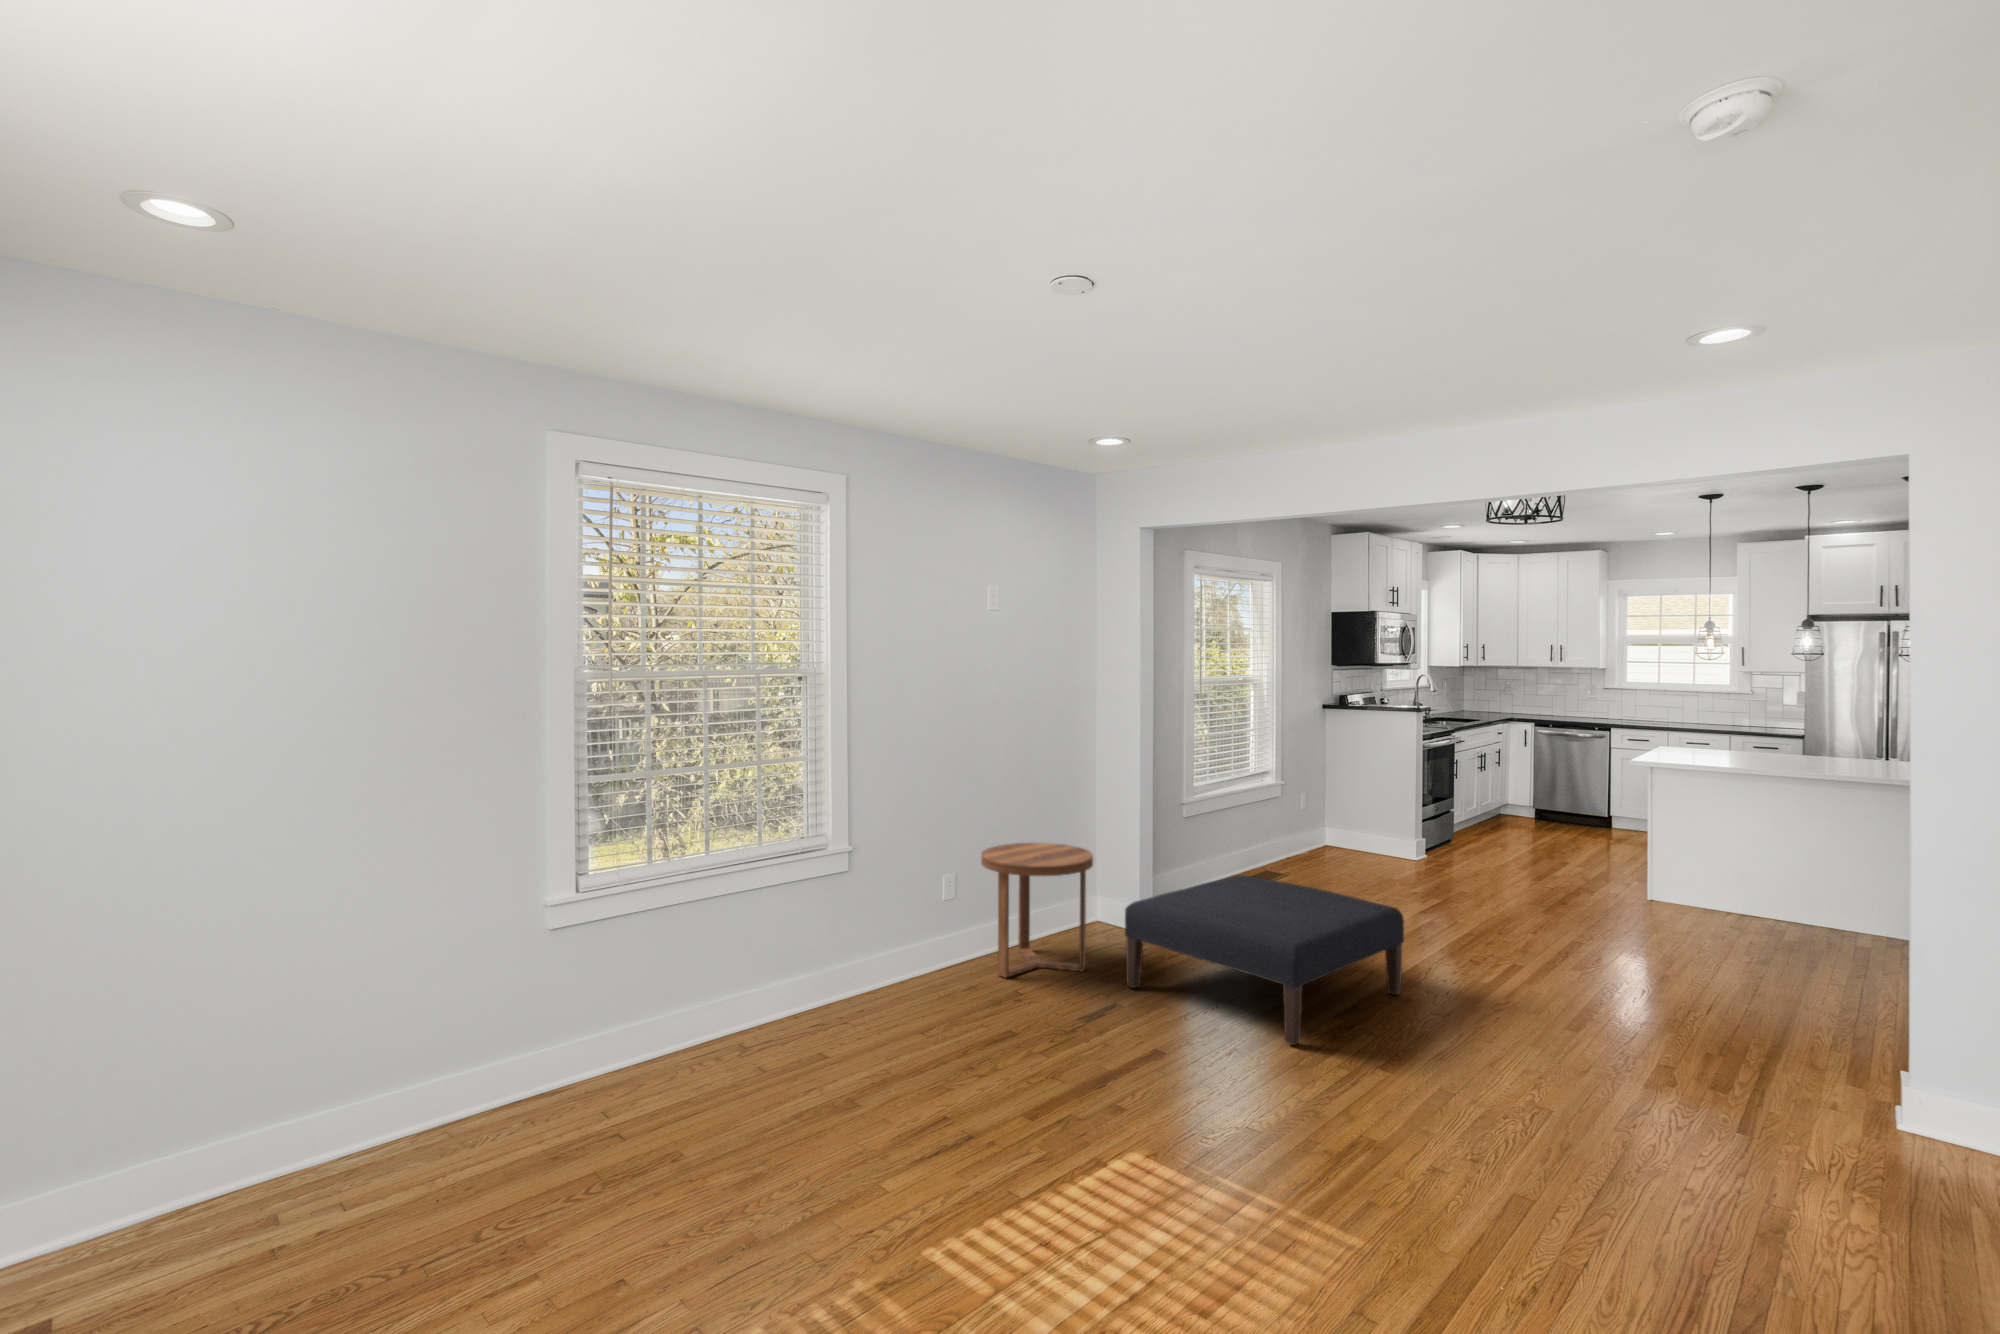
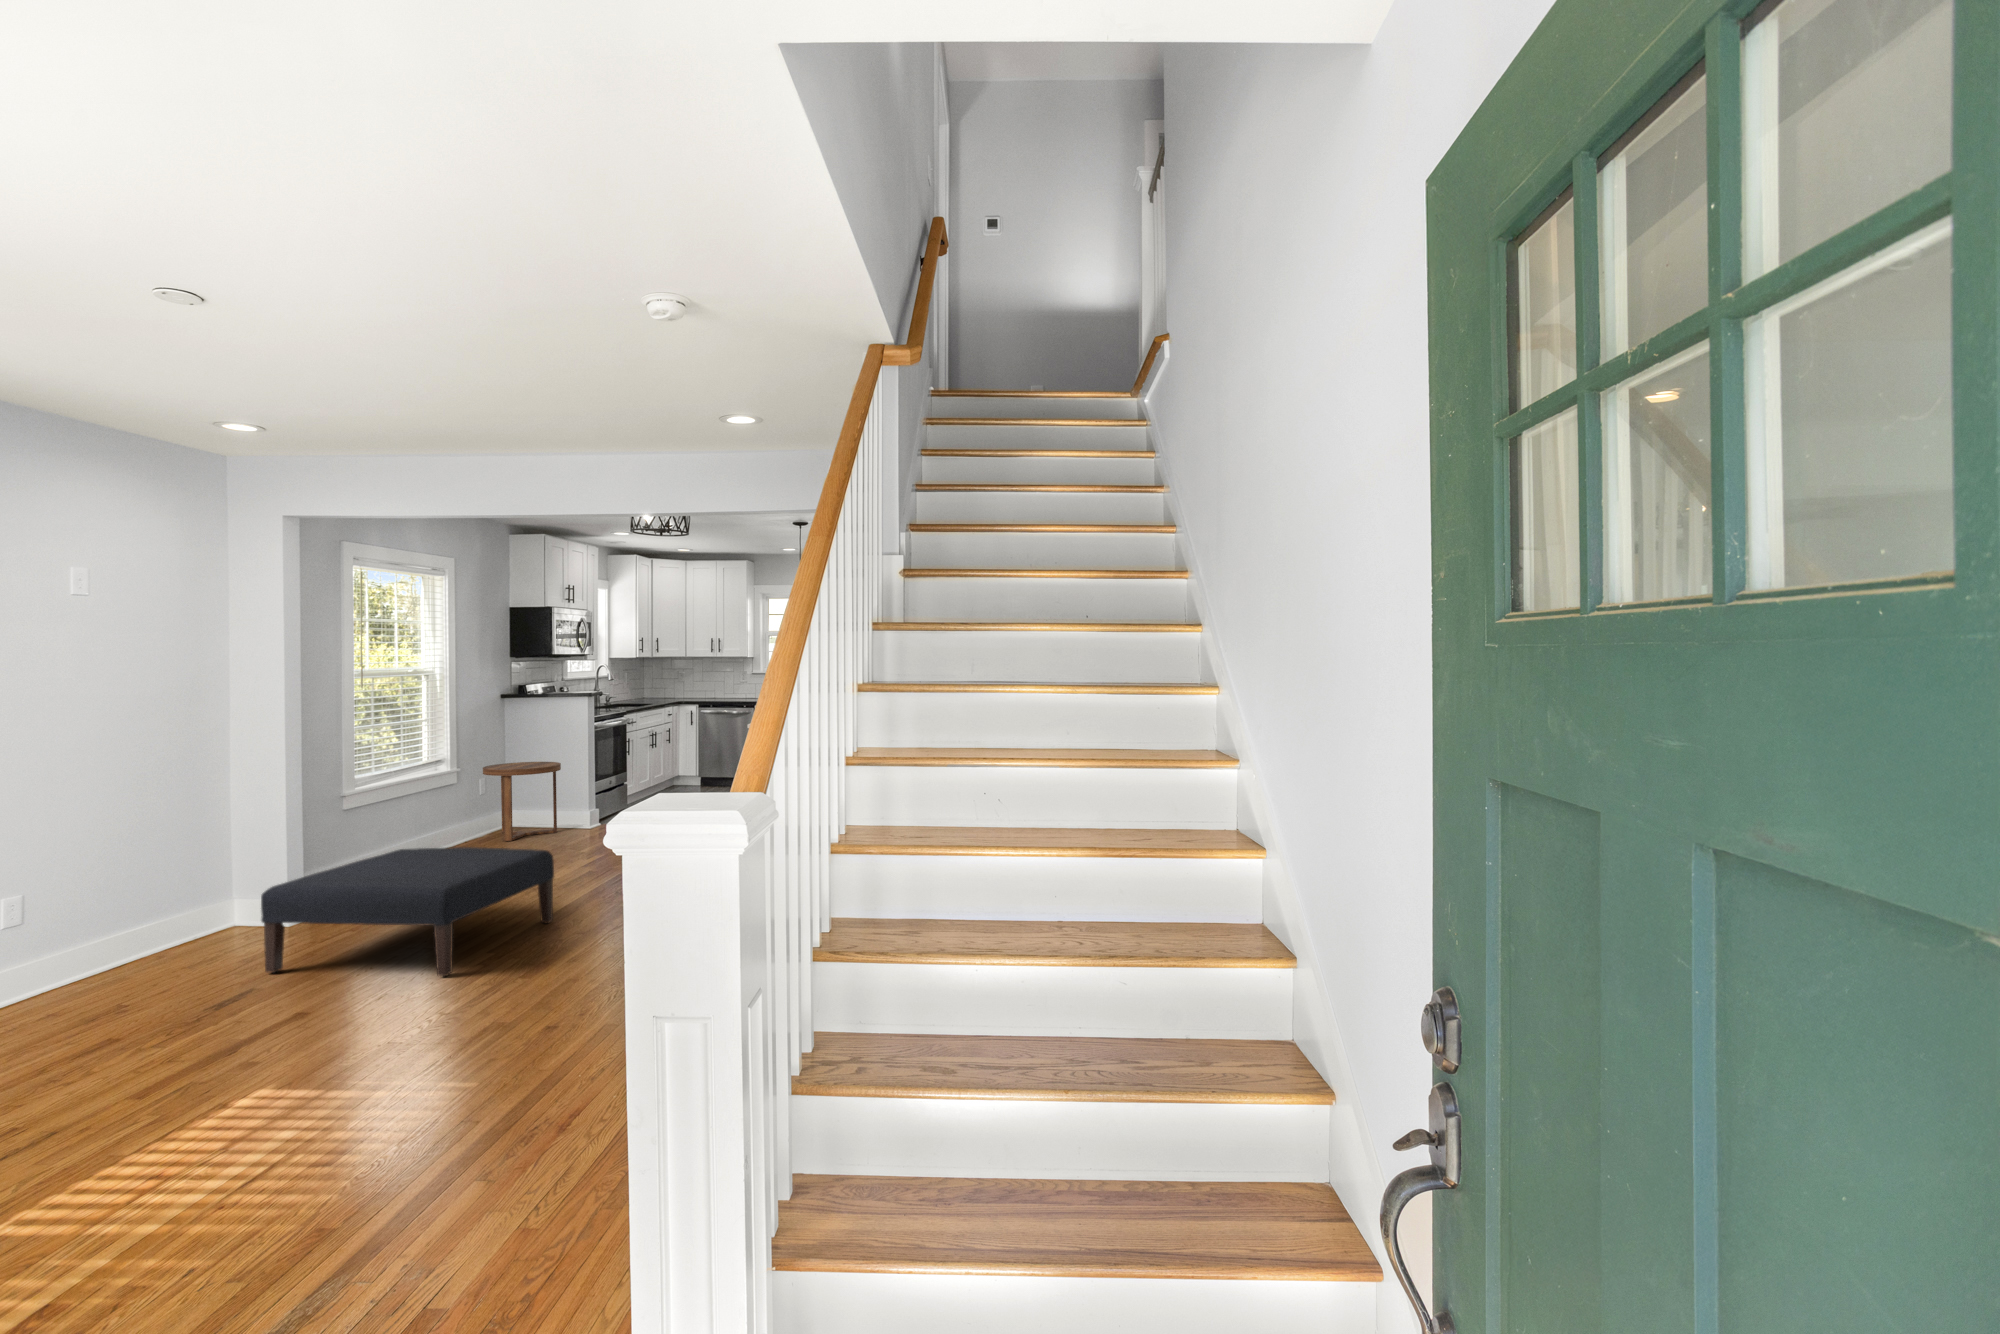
side table: present [981,843,1093,978] -> present [483,762,561,841]

